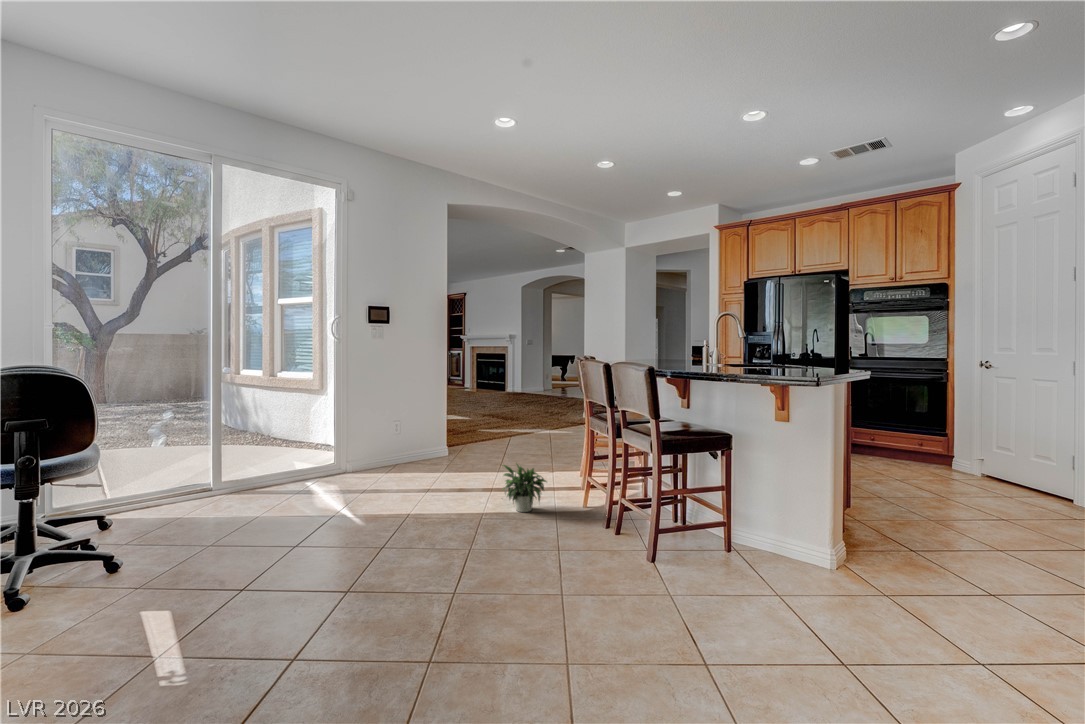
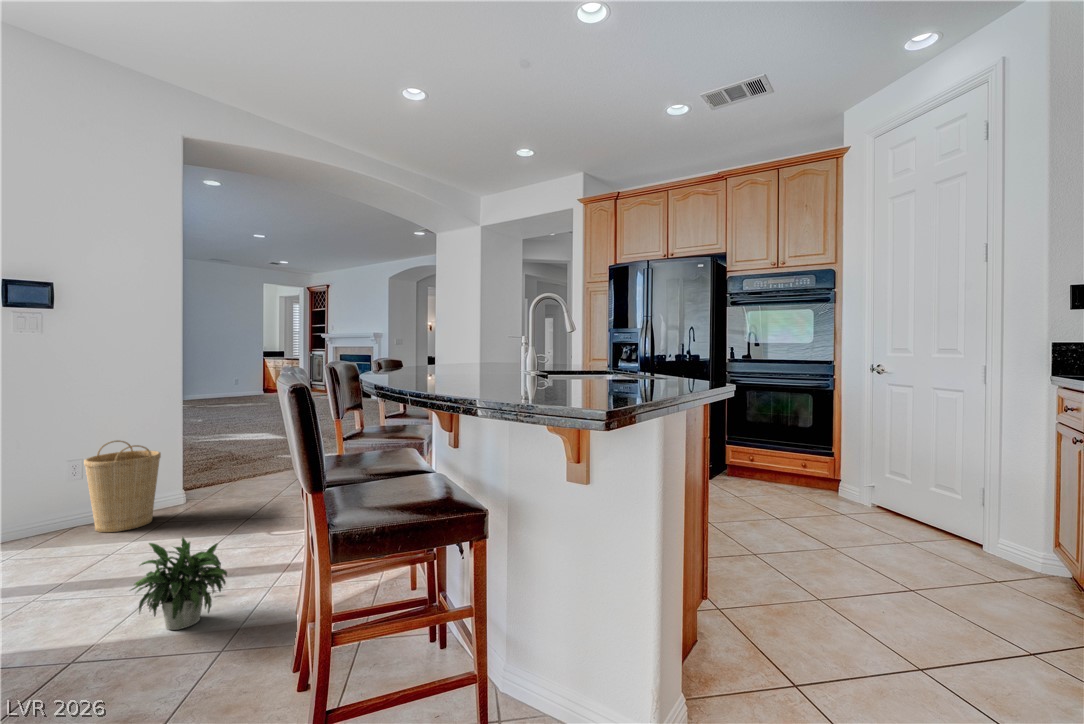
basket: none [410,413,449,470] -> present [84,440,161,532]

